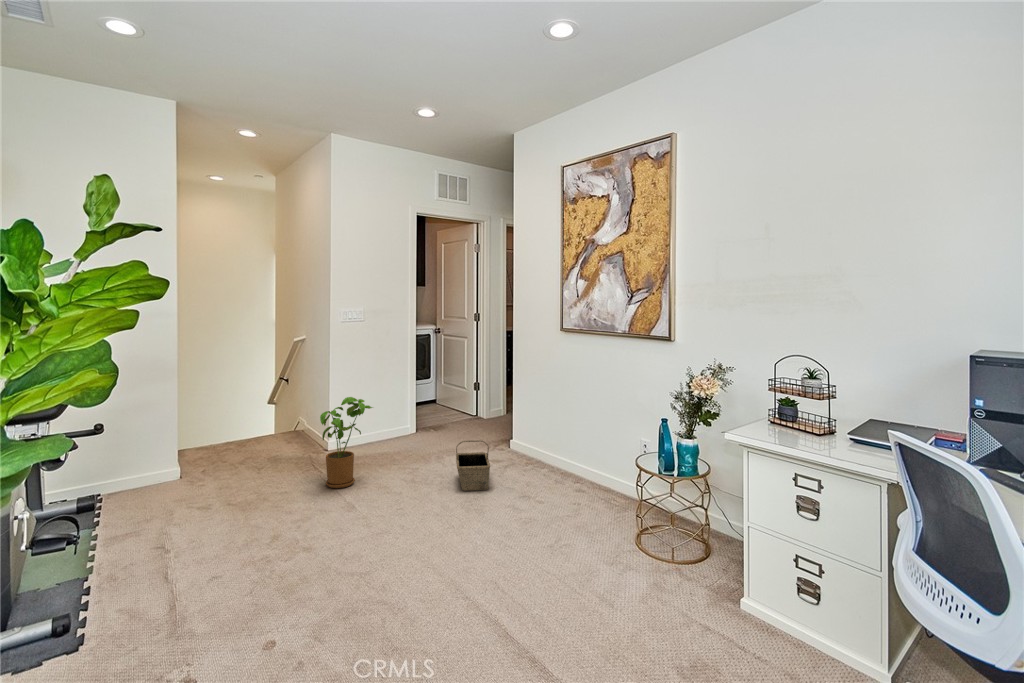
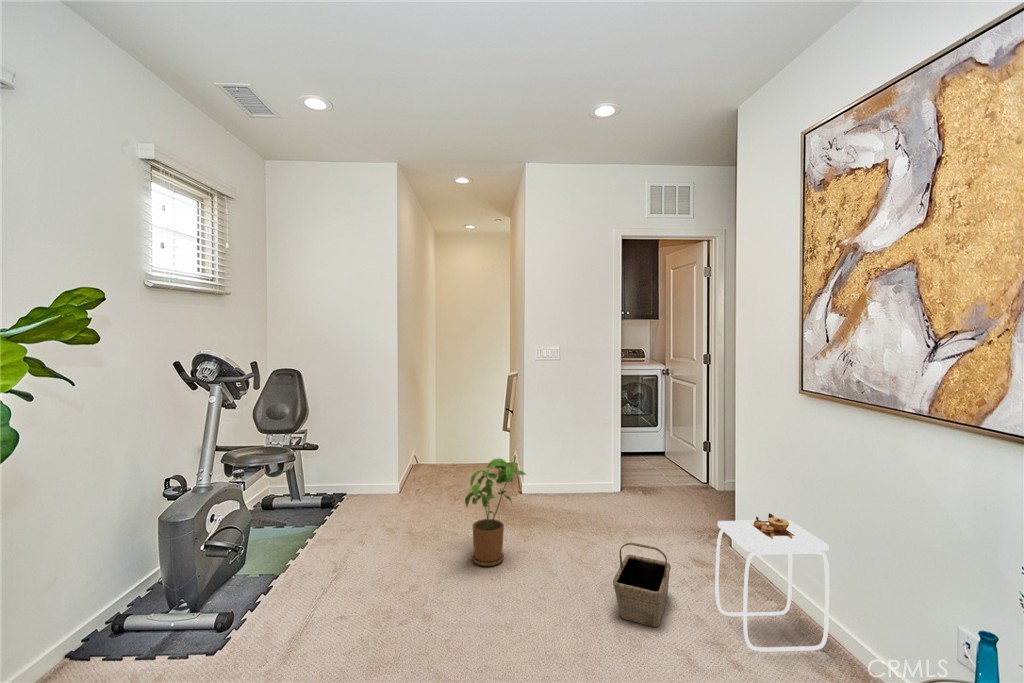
side table: none [517,406,579,486] -> present [715,513,829,651]

